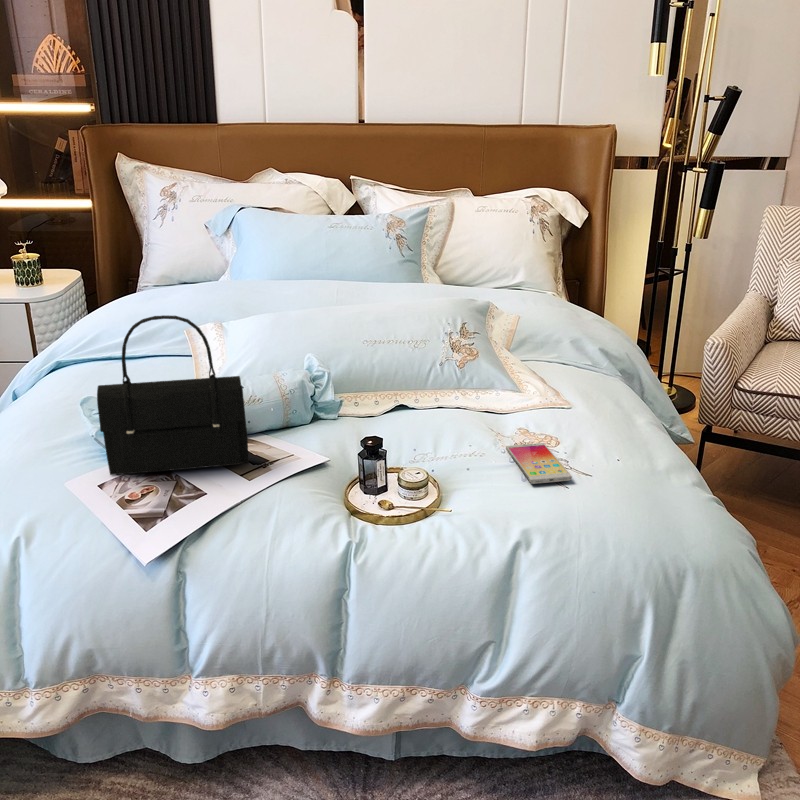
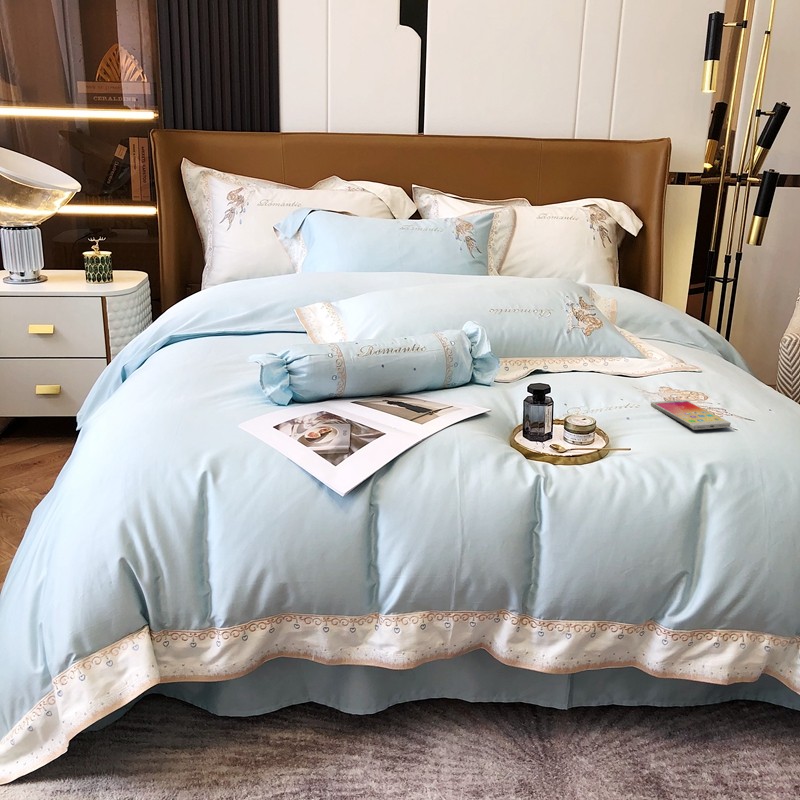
handbag: present [97,315,249,475] -> none [270,261,411,424]

